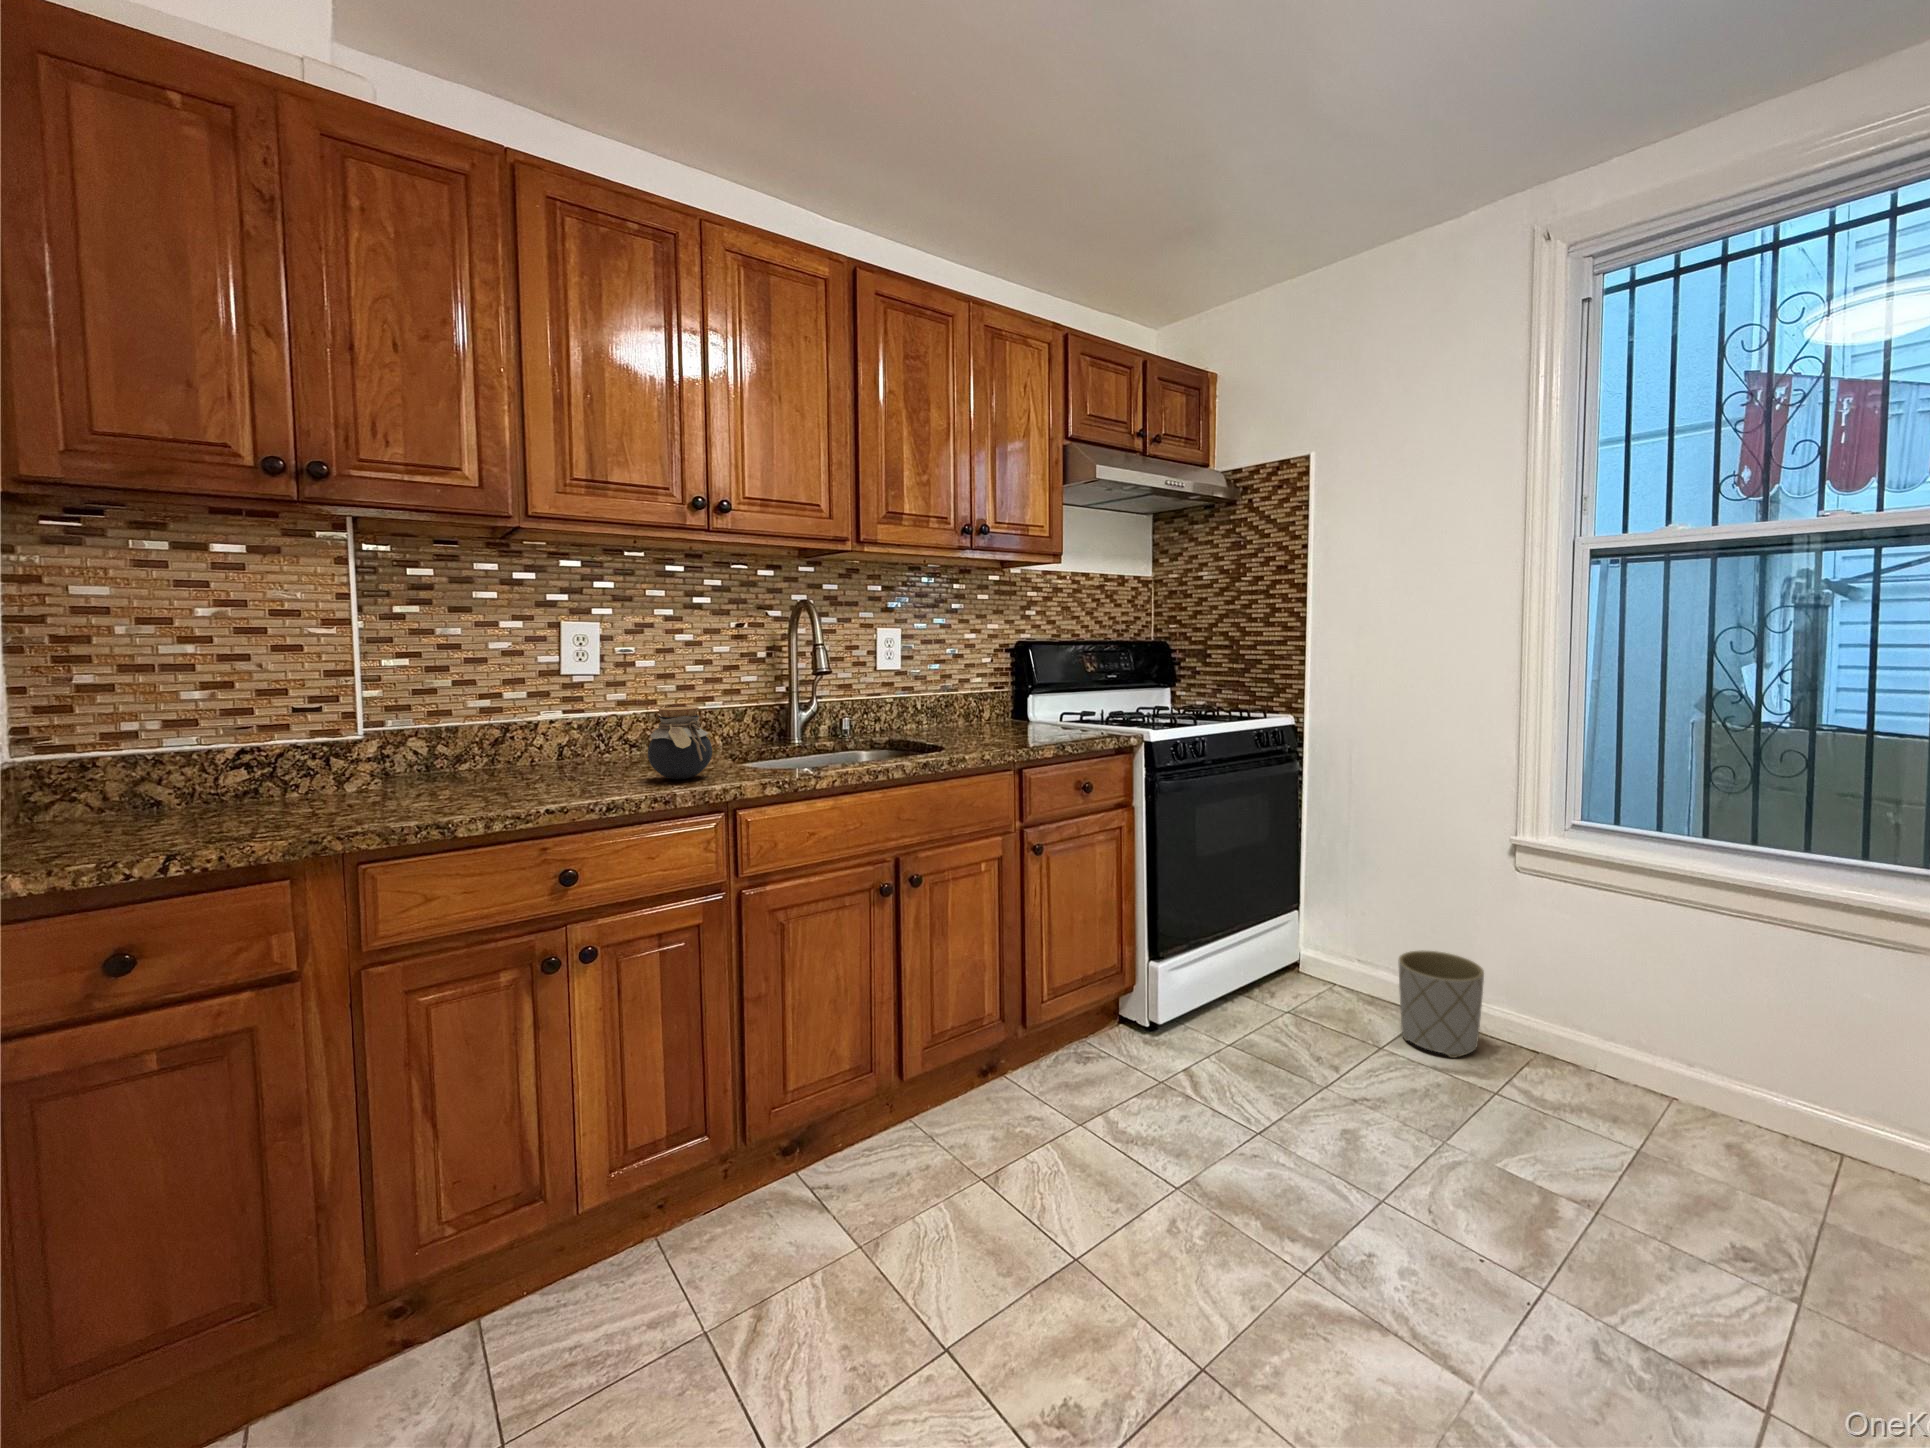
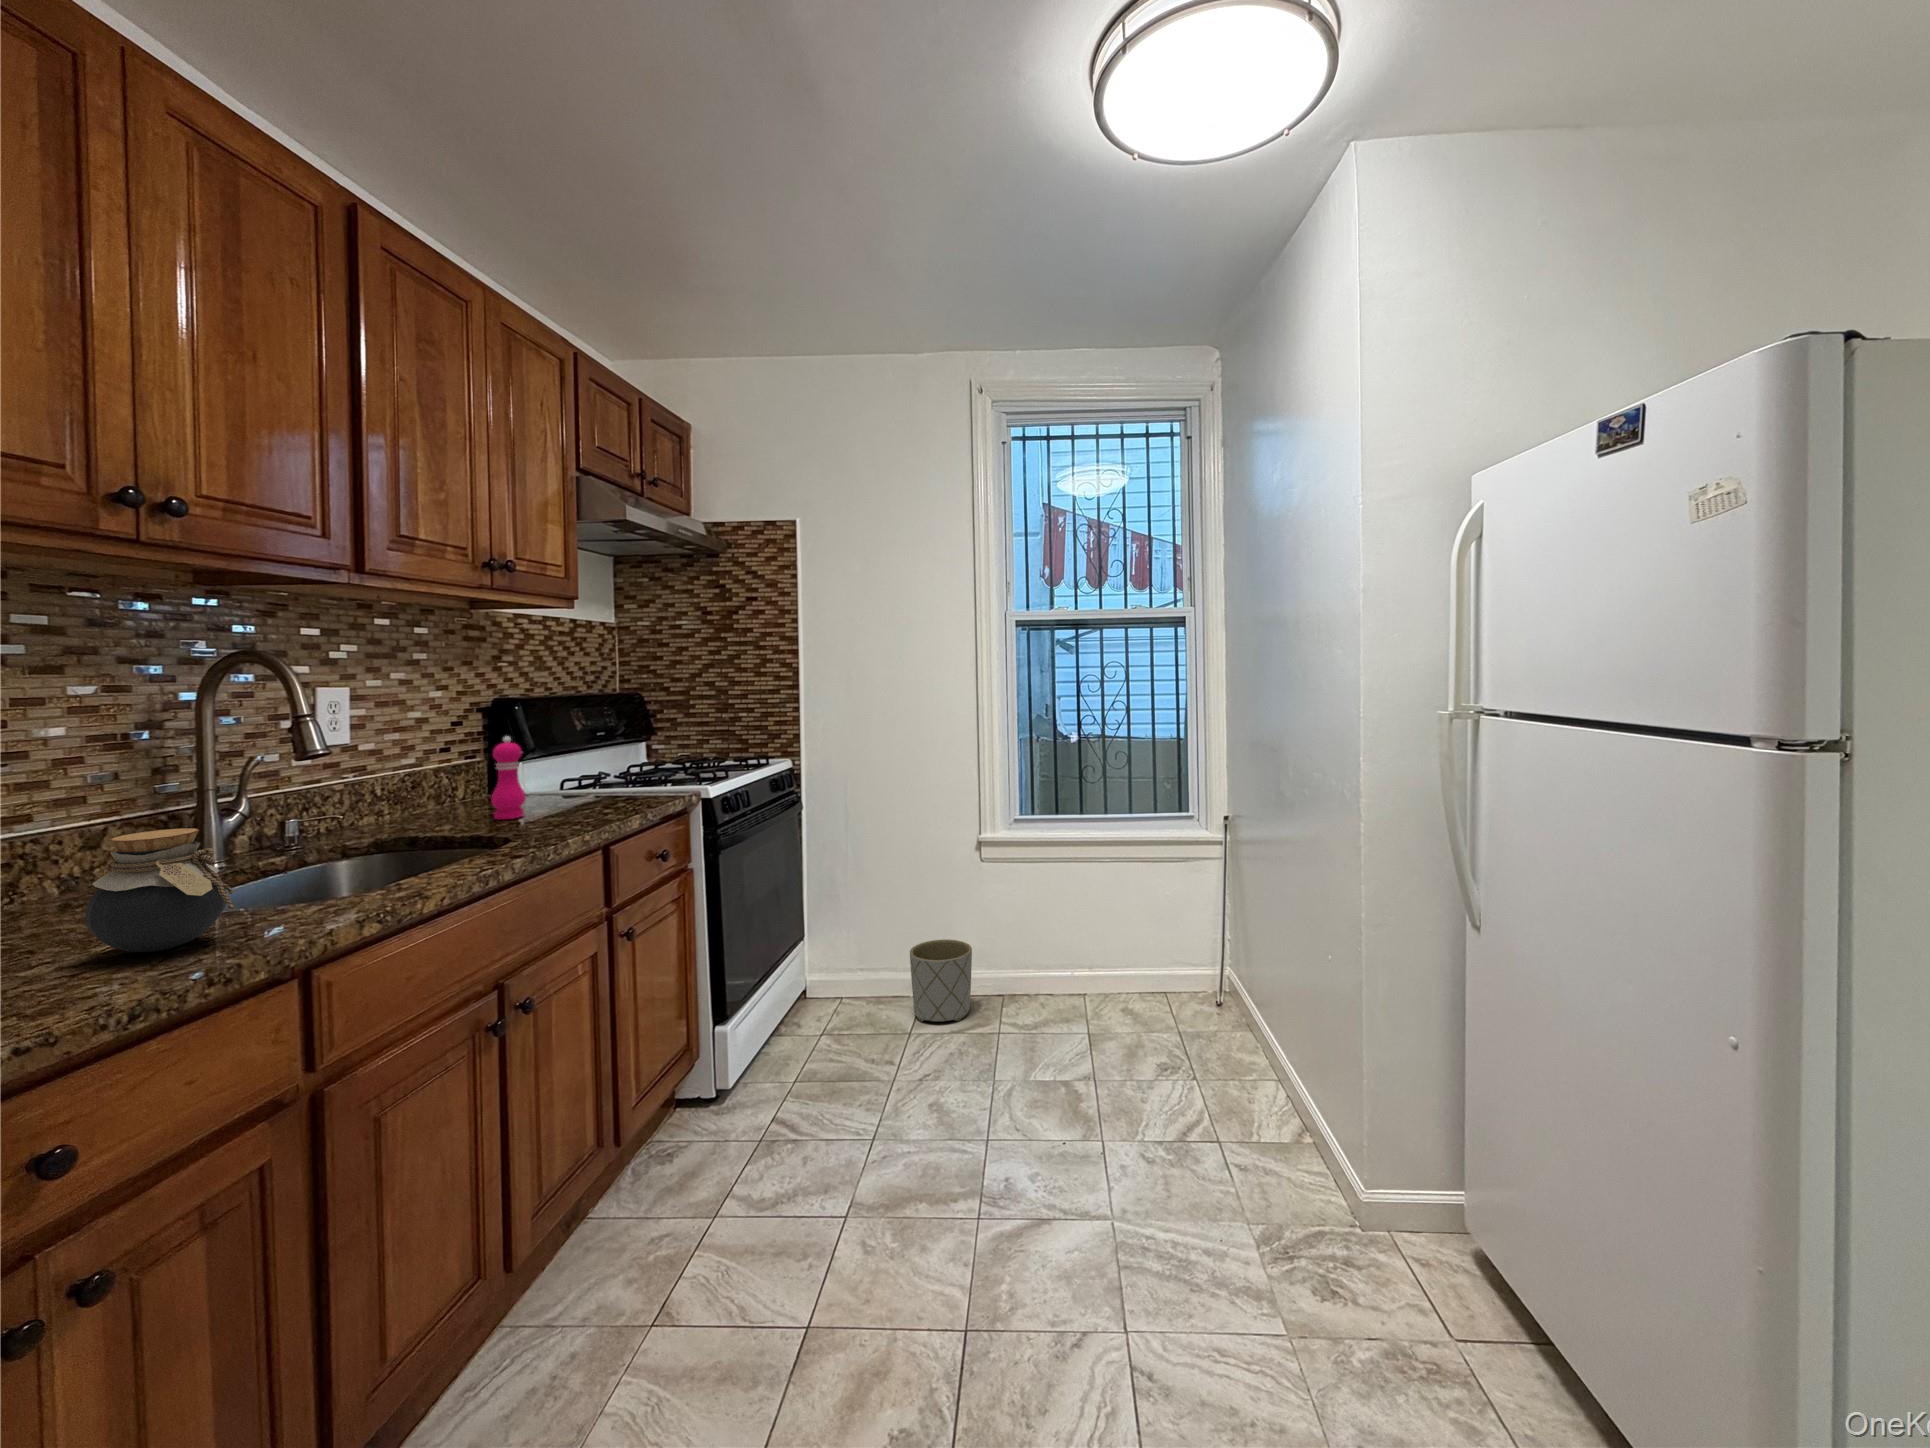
pepper mill: none [971,670,995,737] -> present [491,737,526,819]

